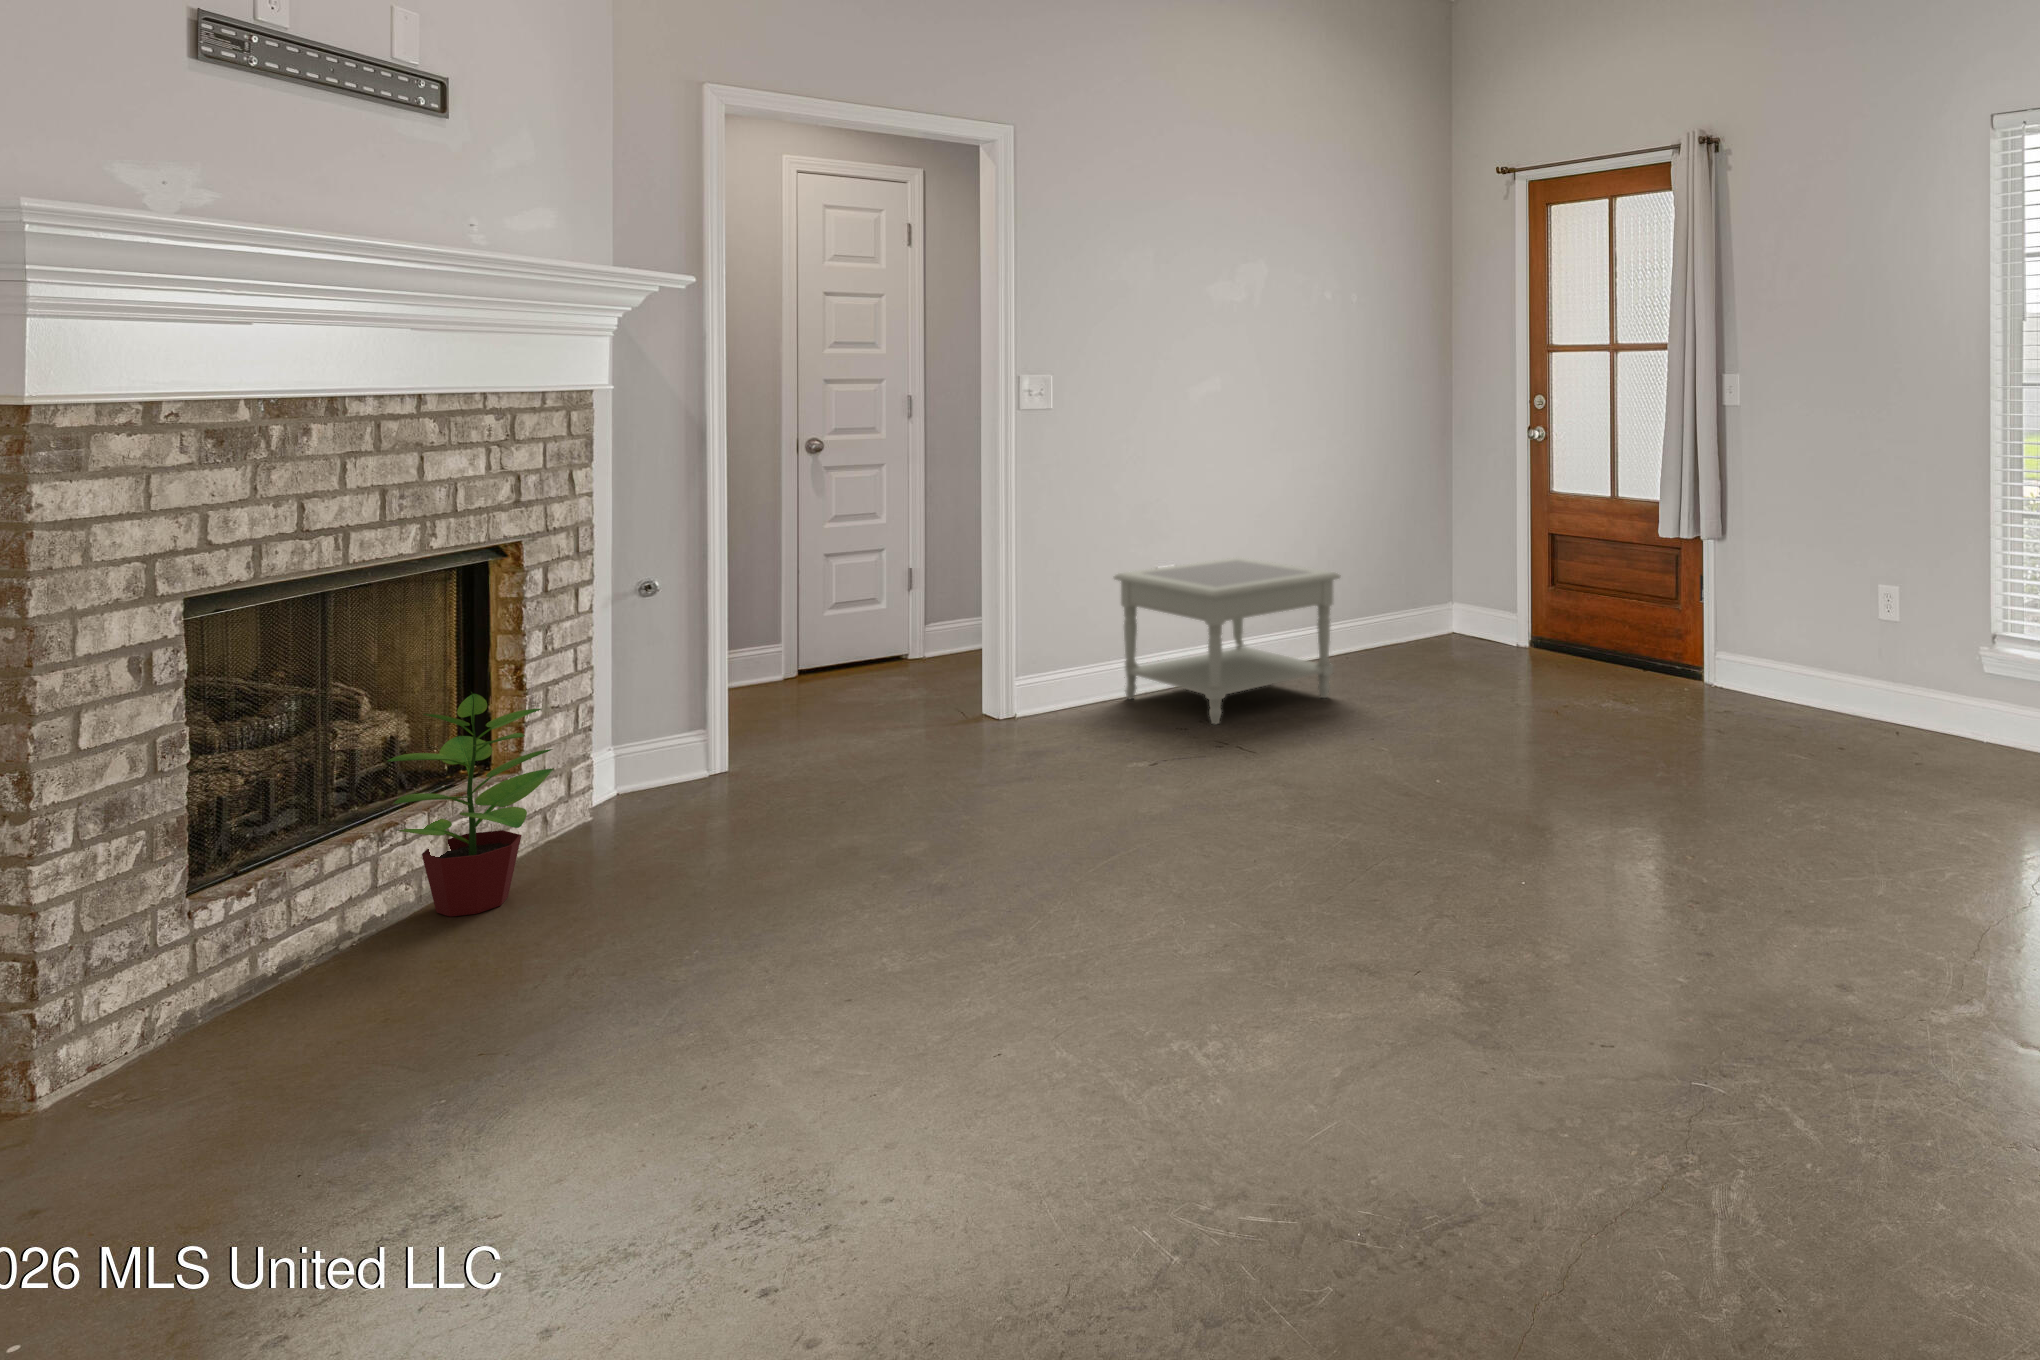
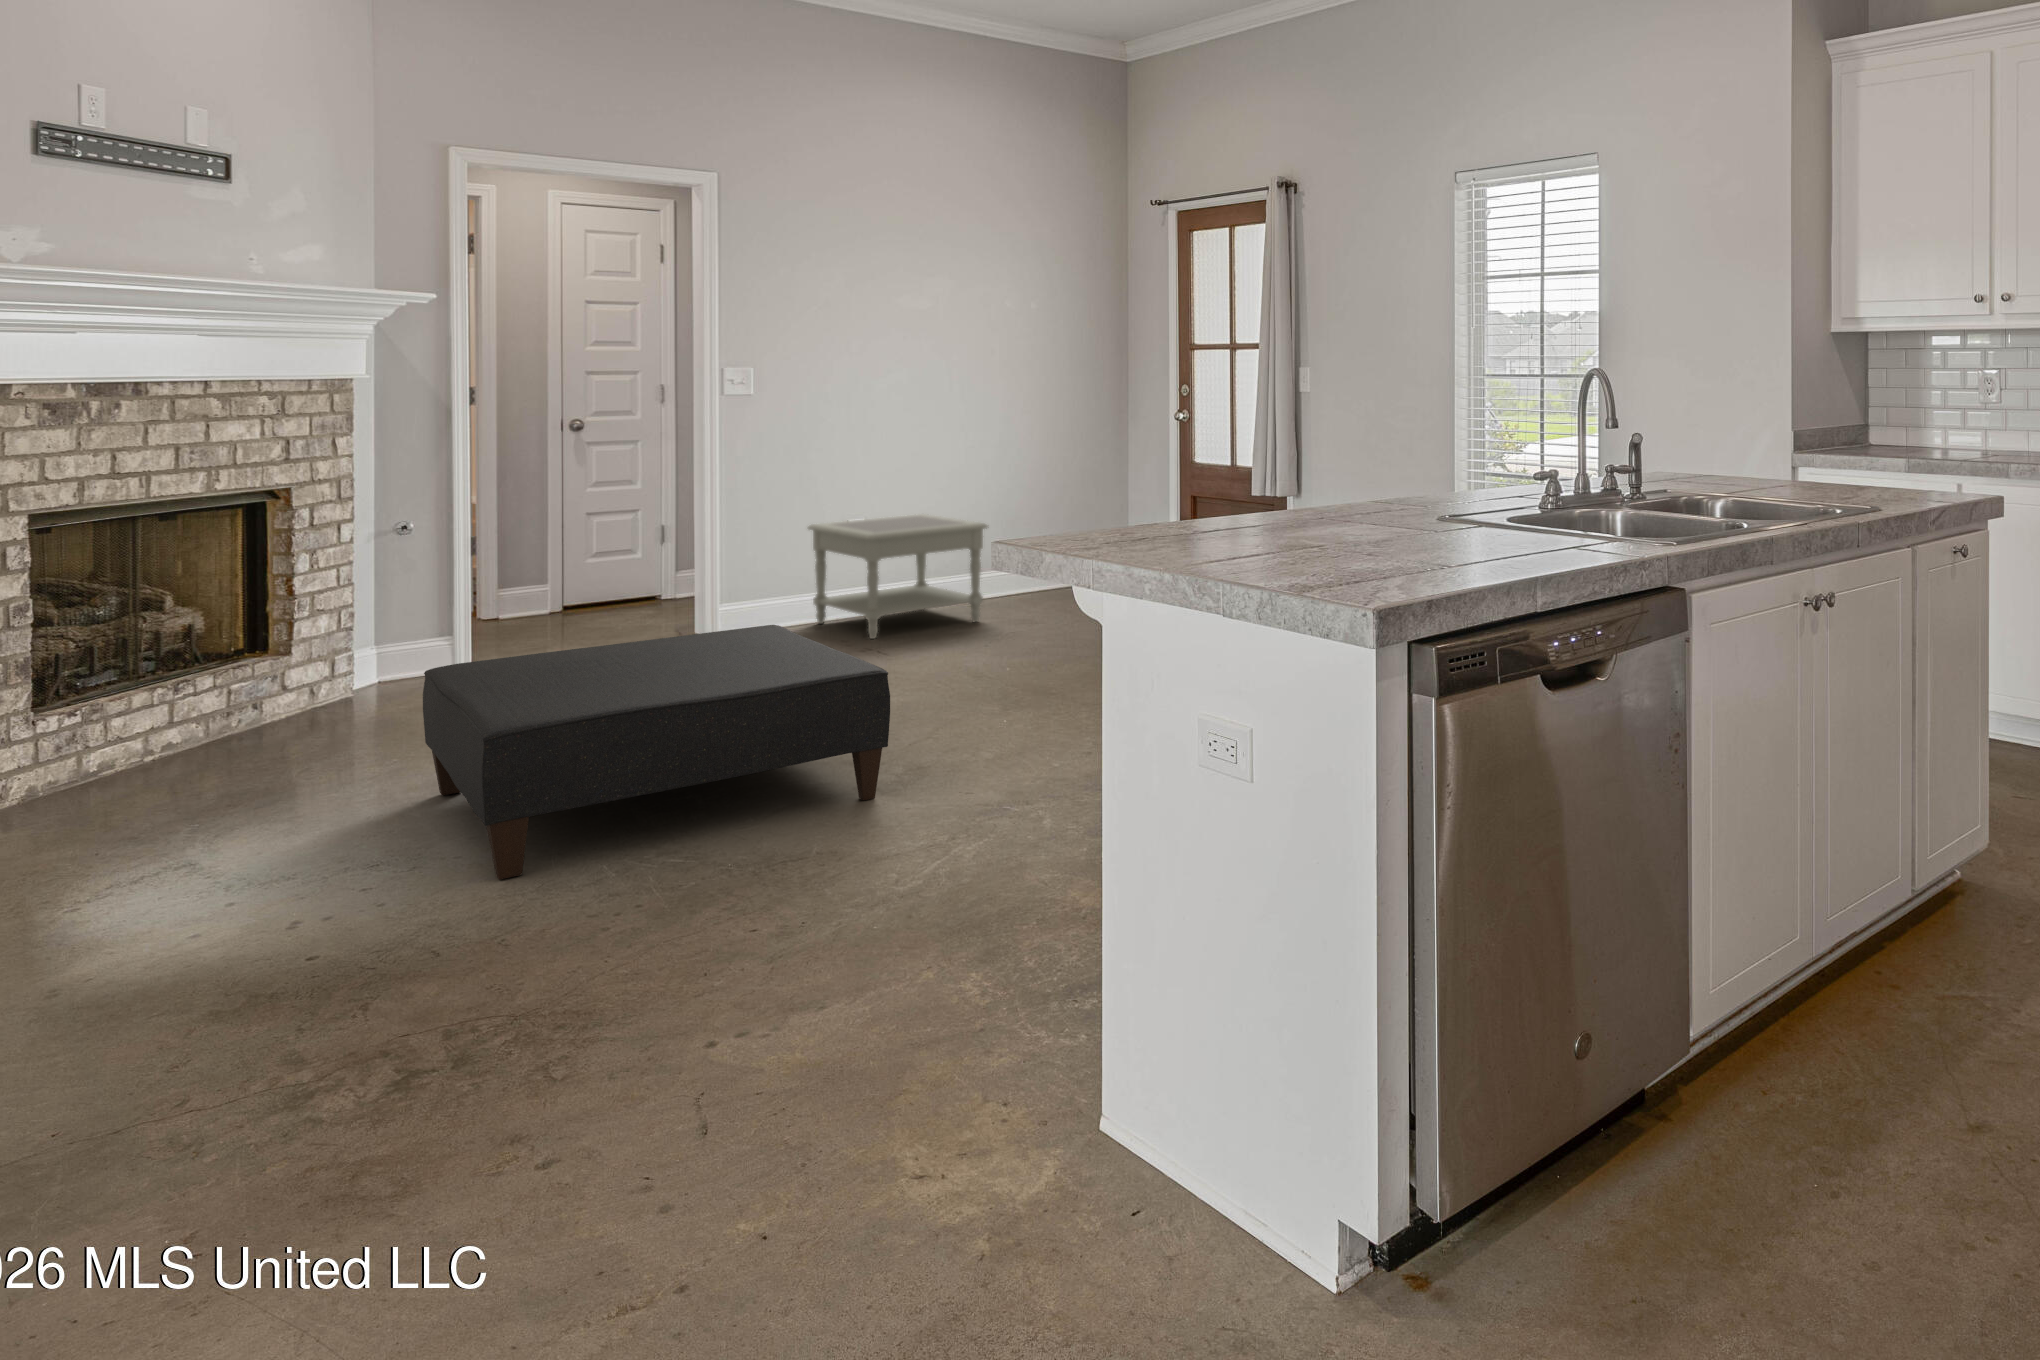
potted plant: present [388,692,553,917] -> none [160,590,312,747]
ottoman: none [769,743,1490,1256] -> present [423,625,890,880]

